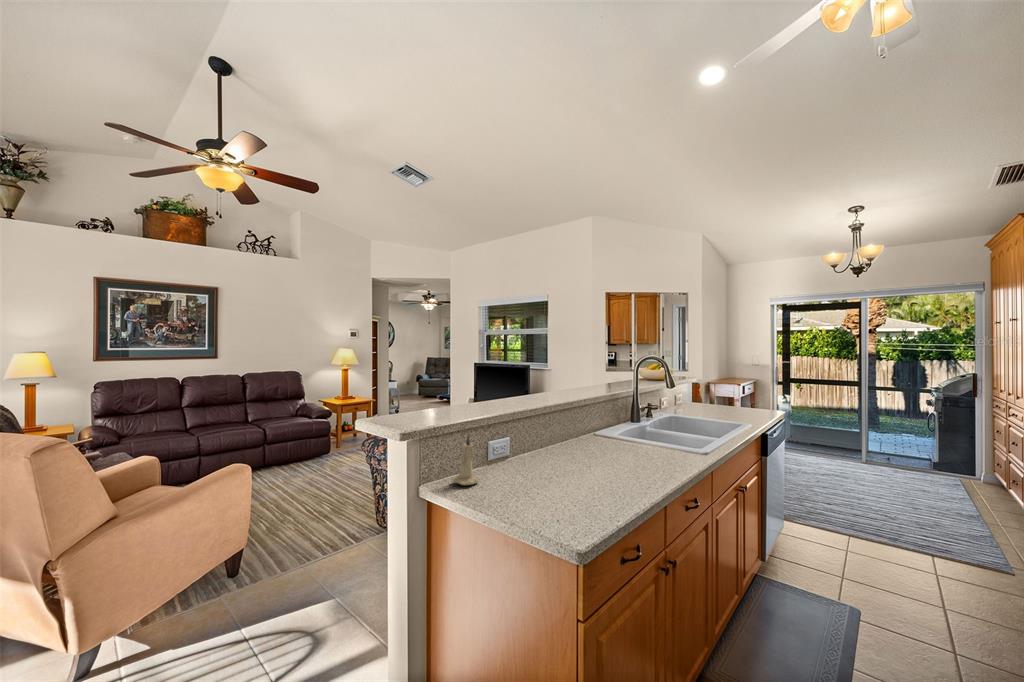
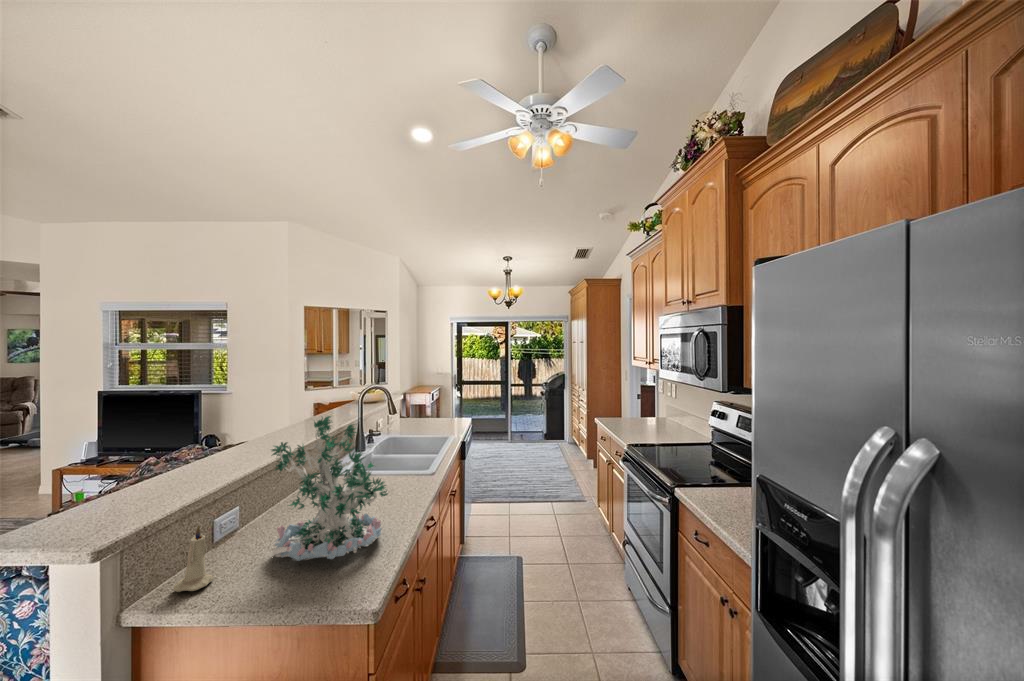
plant: none [517,352,629,491] -> present [272,416,388,561]

